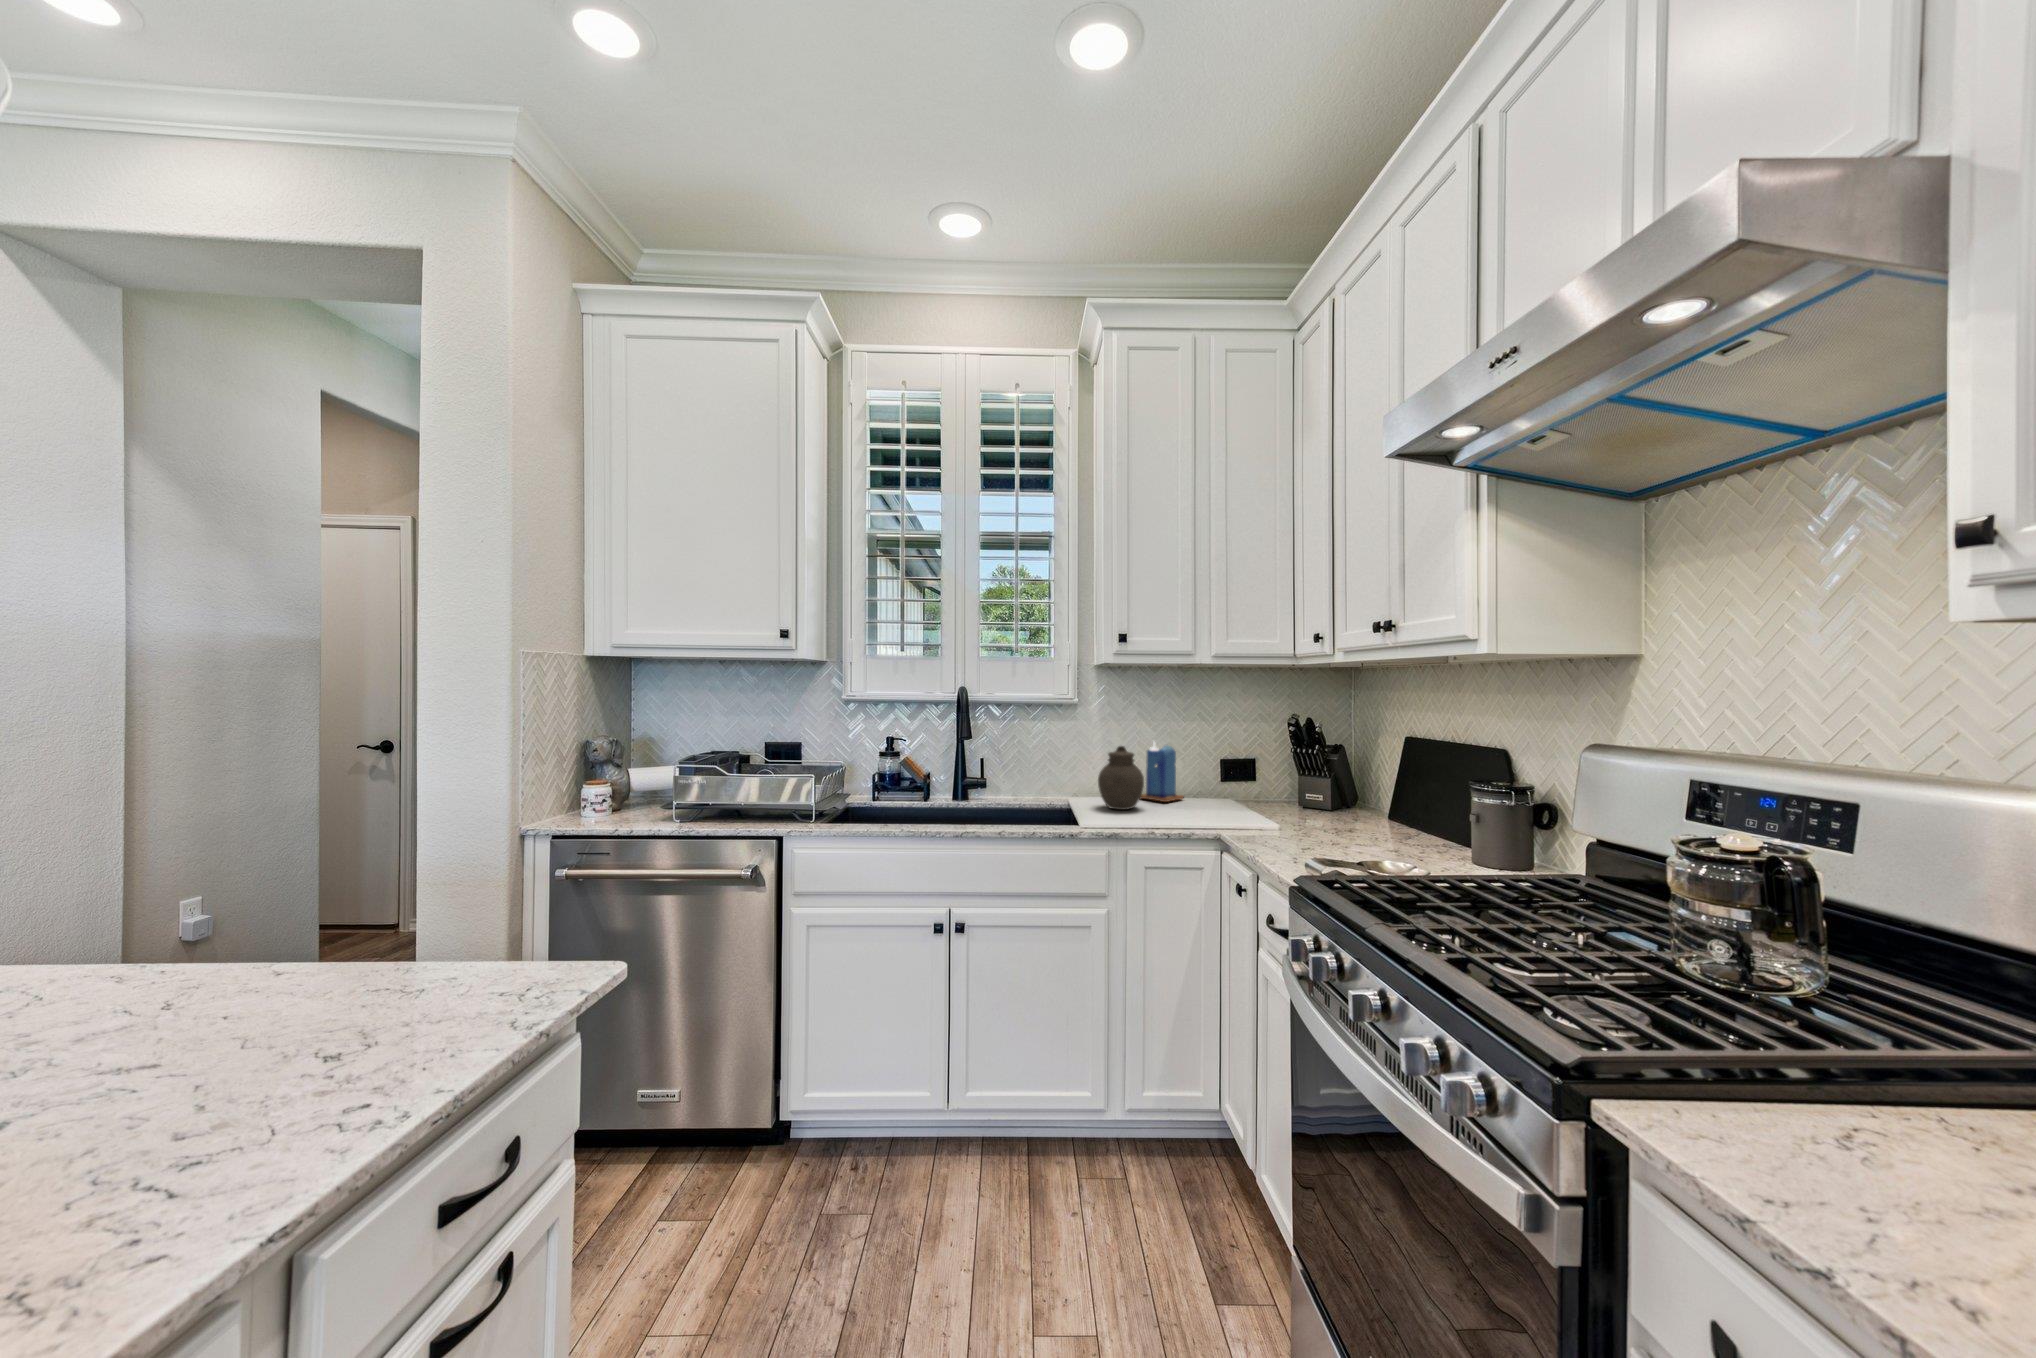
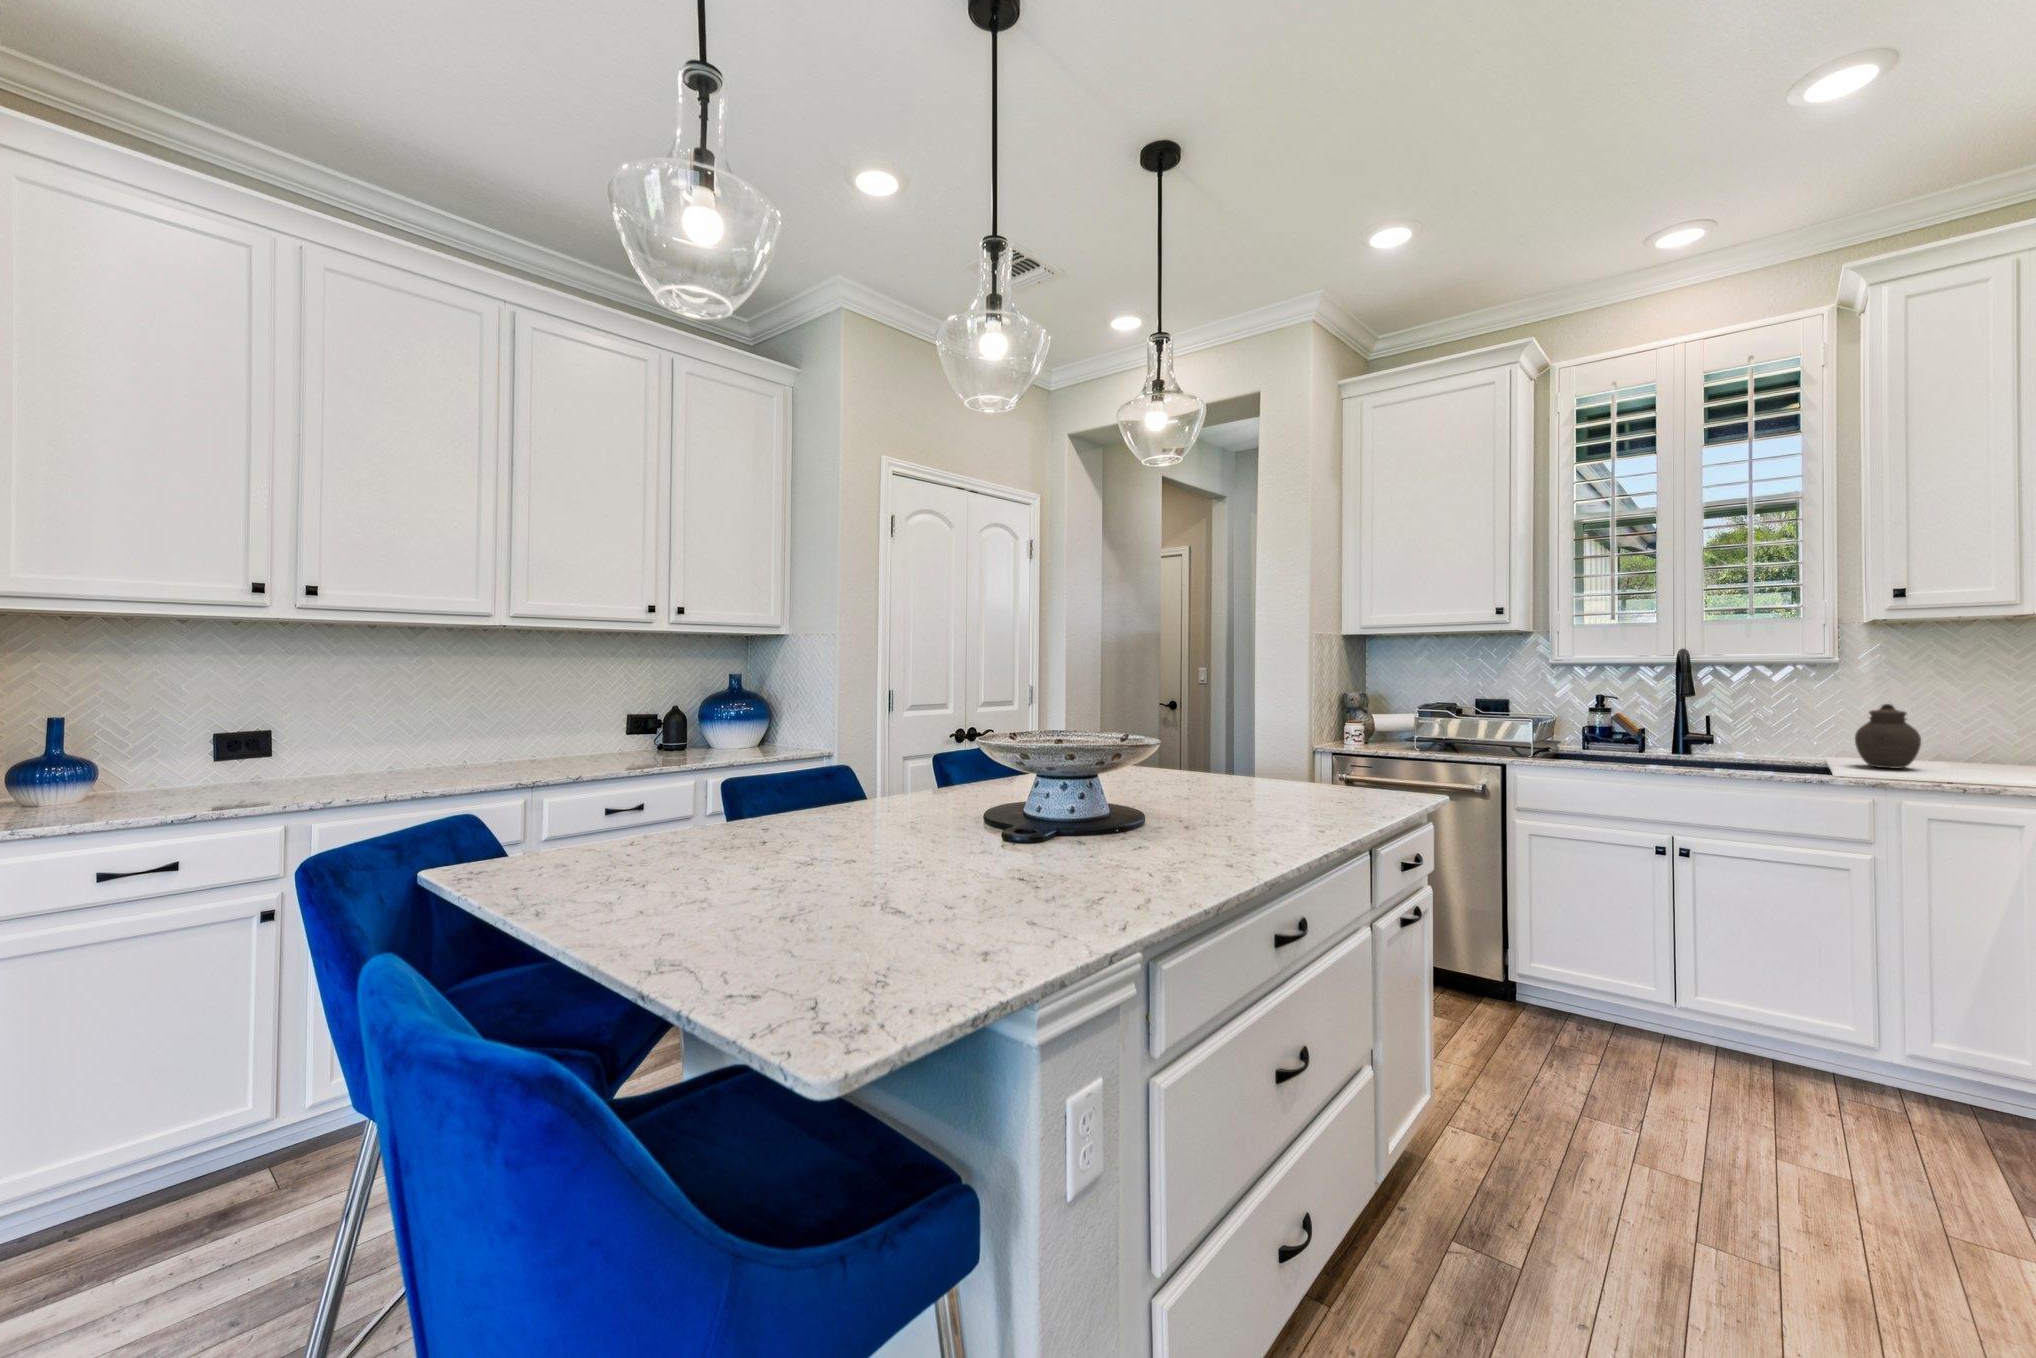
candle: present [1141,742,1184,802] -> none [1917,702,1990,767]

